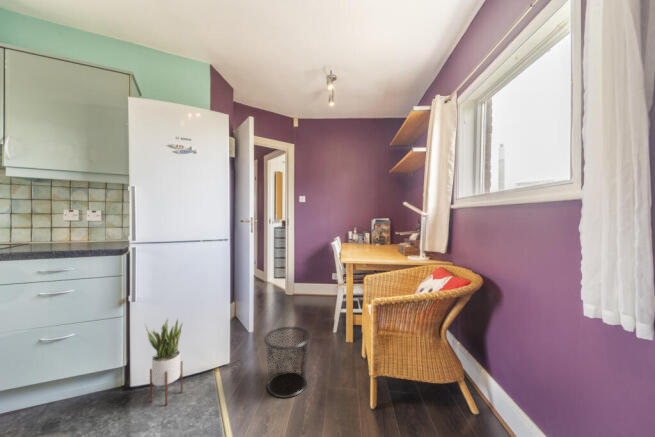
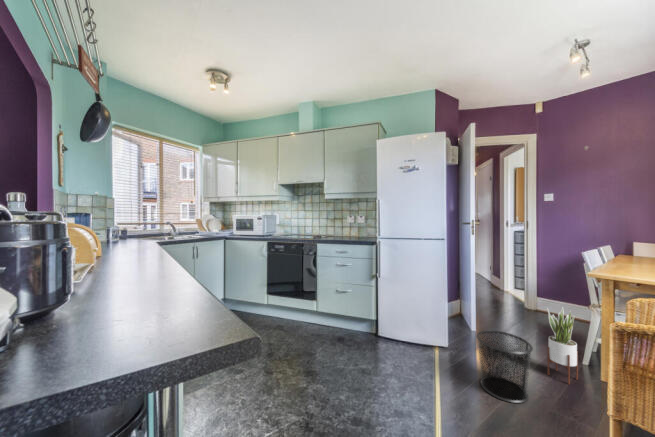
potted plant: present [144,317,183,406] -> present [547,307,578,384]

